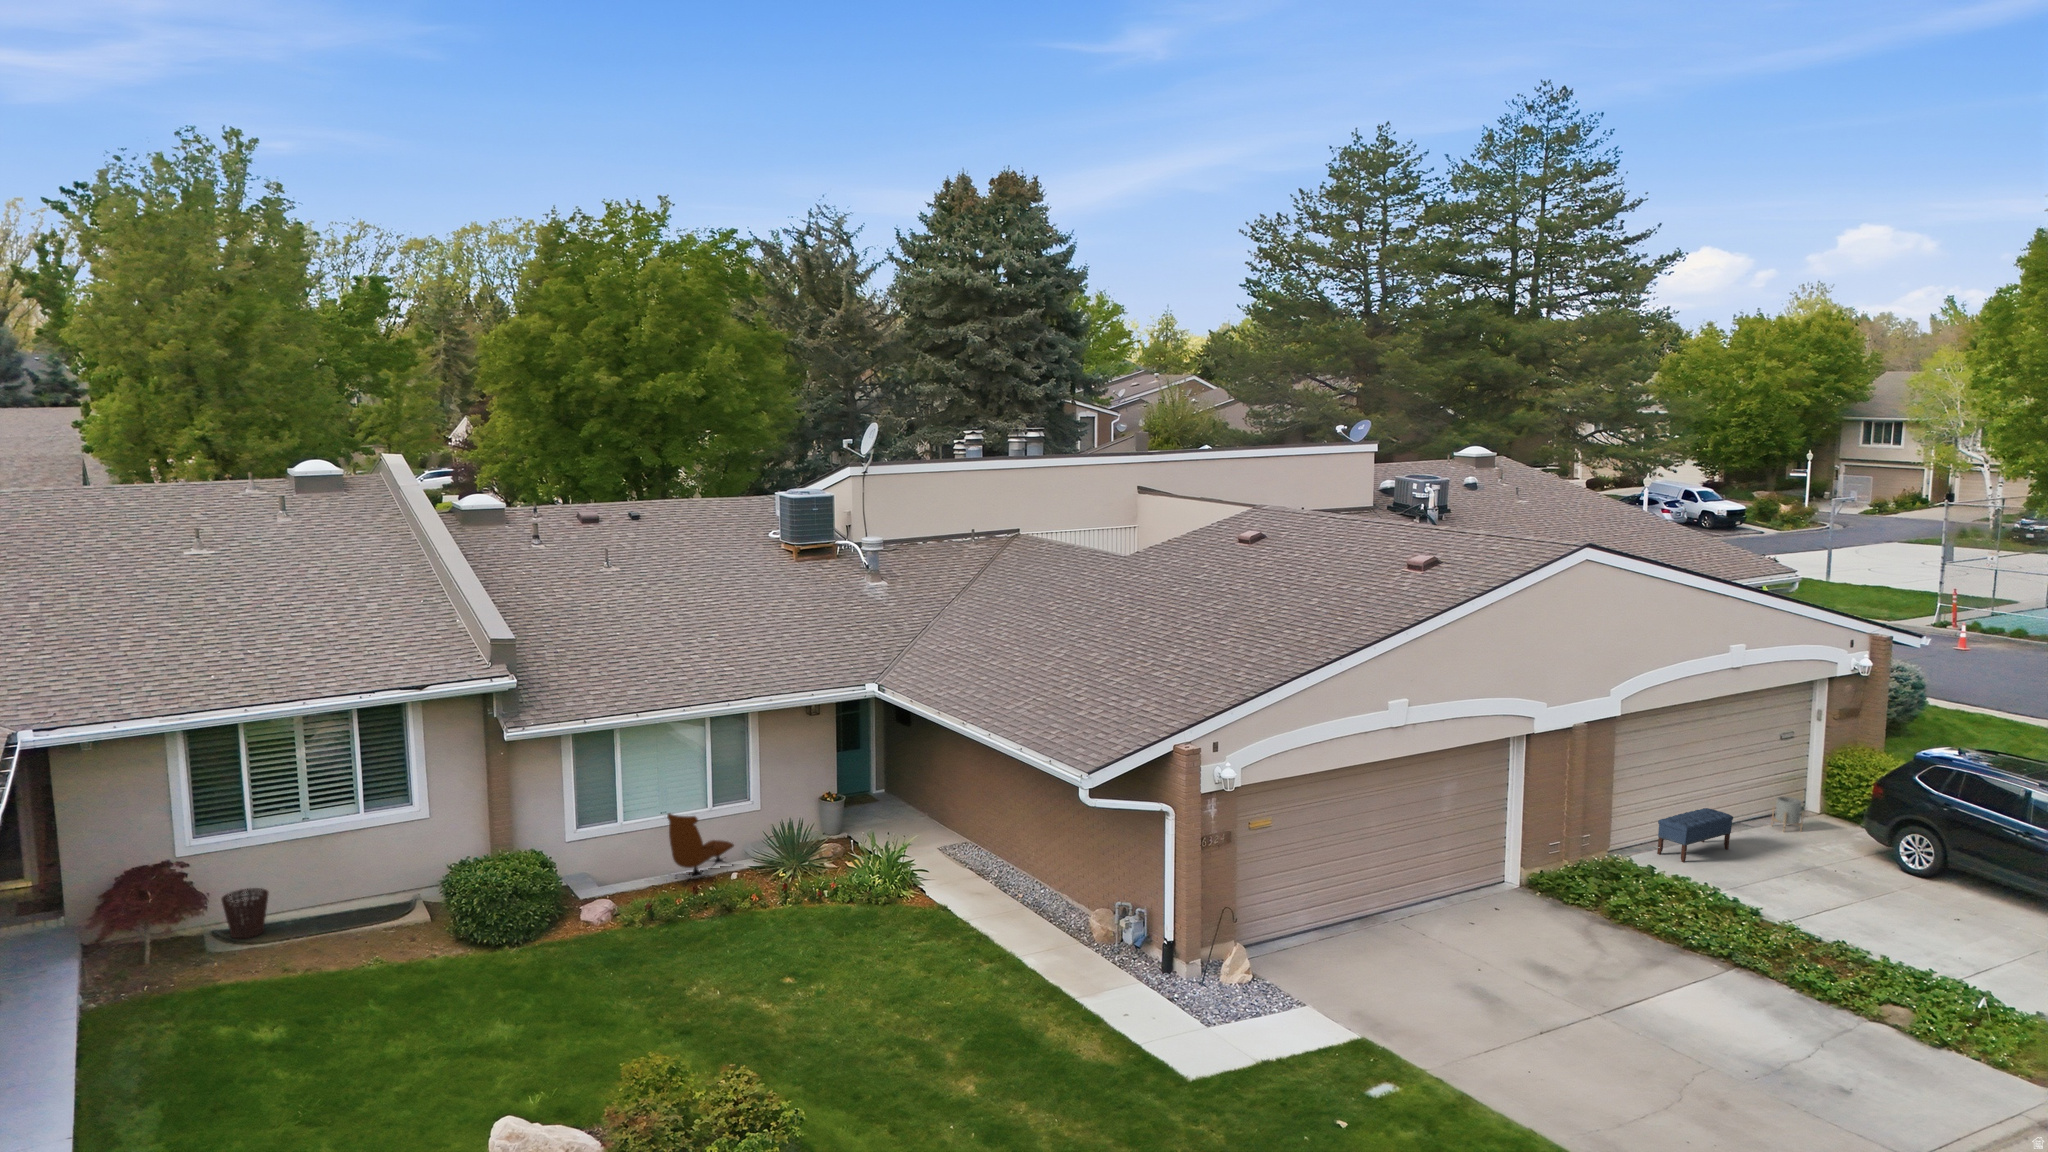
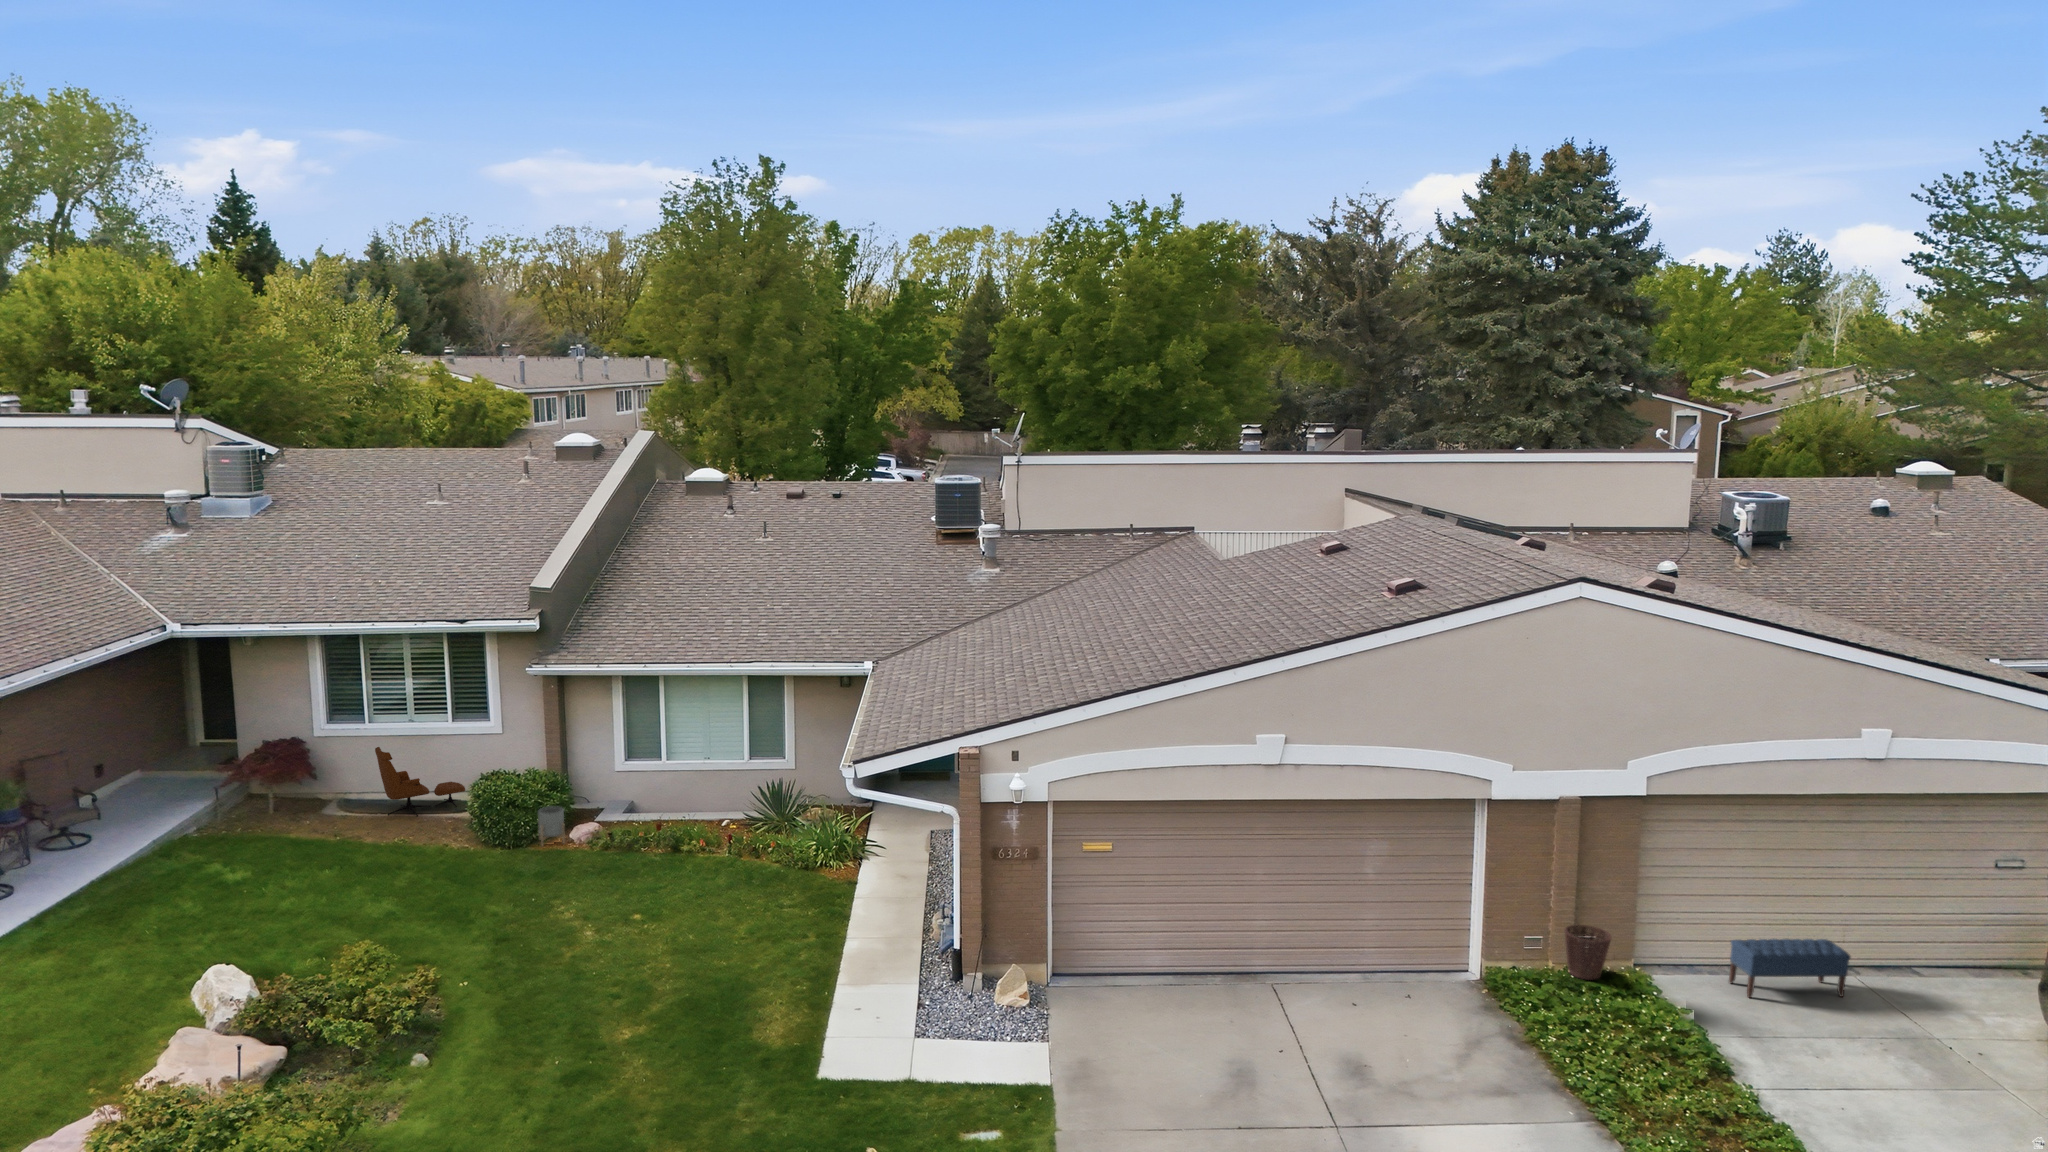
planter: present [1772,797,1804,831] -> present [538,806,565,845]
lounge chair: present [667,813,734,882] -> present [375,747,465,816]
basket: present [221,888,269,939] -> present [1564,925,1611,979]

